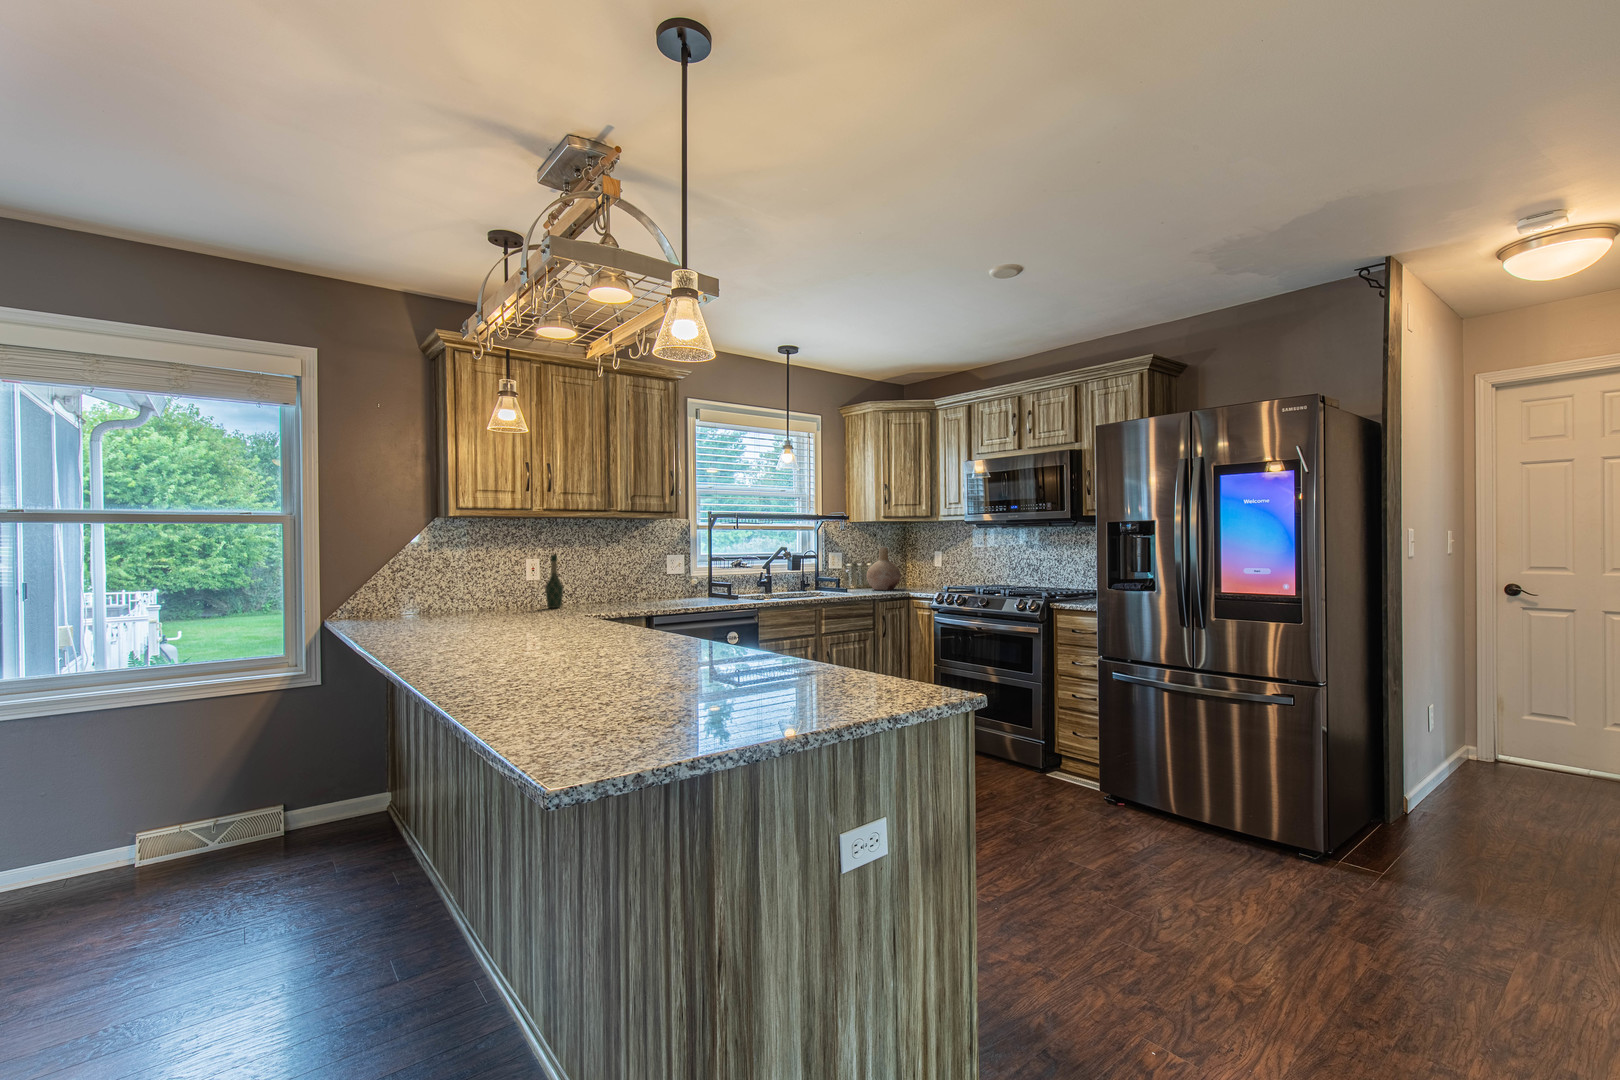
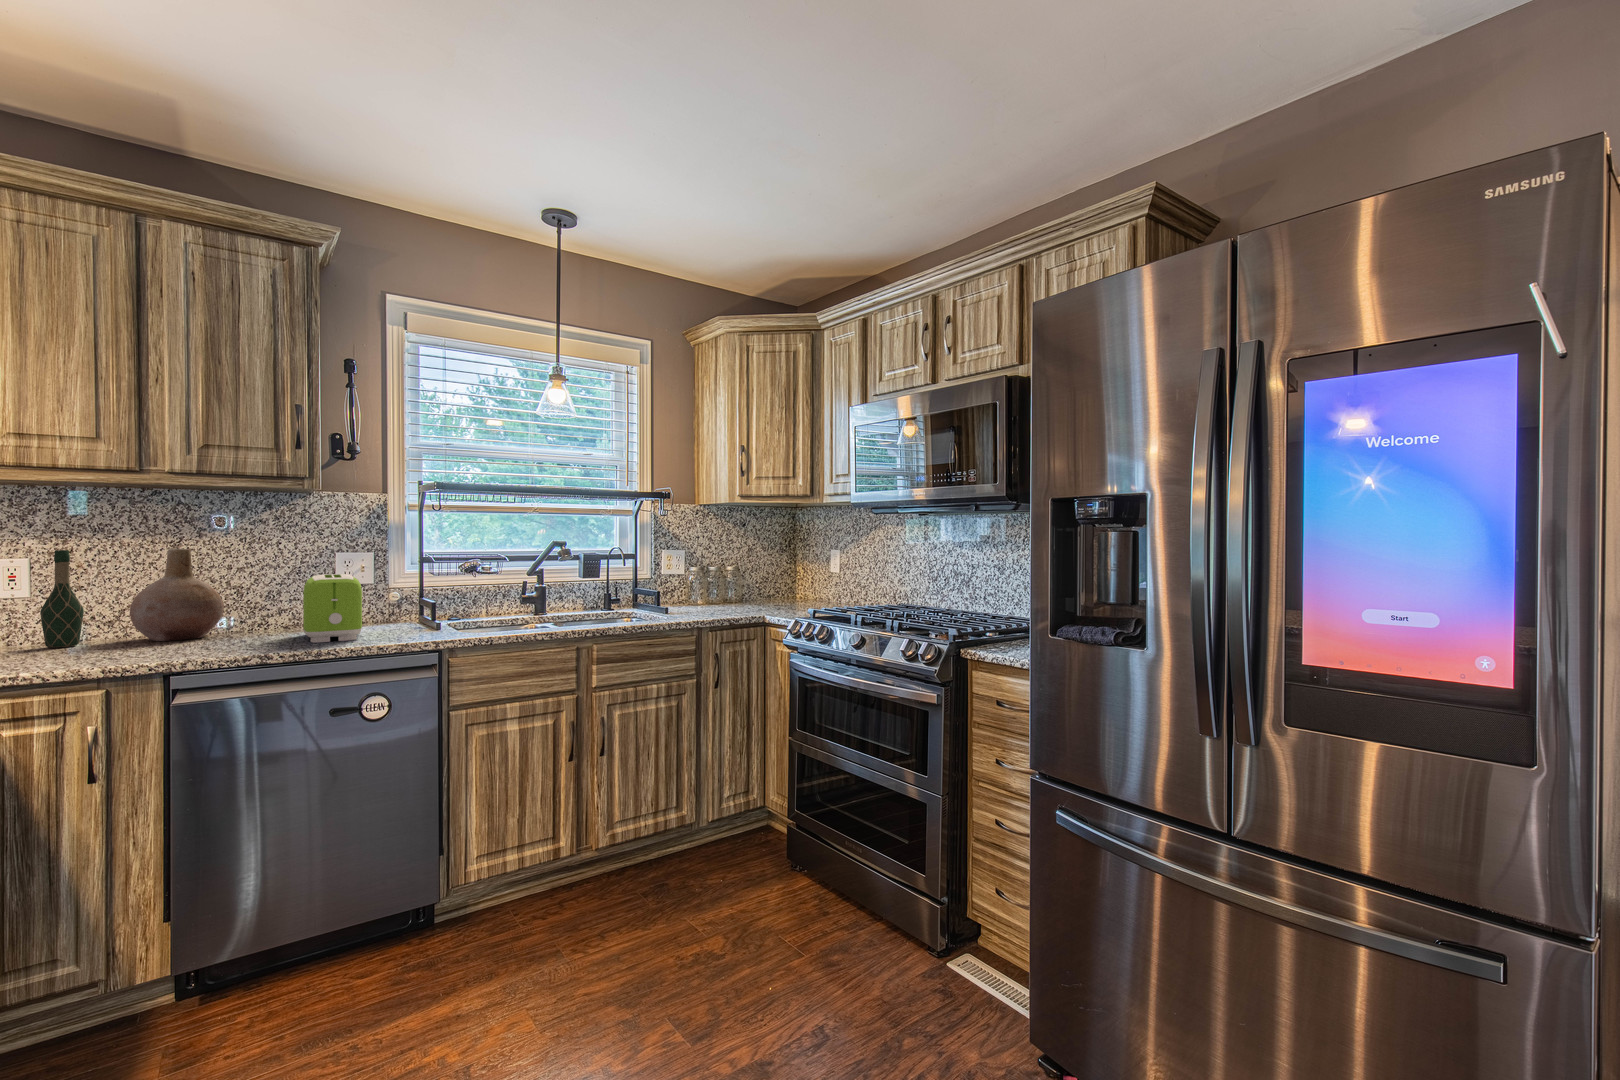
vase: present [867,547,901,590] -> present [130,549,224,641]
toaster: none [666,567,709,605] -> present [303,574,362,642]

